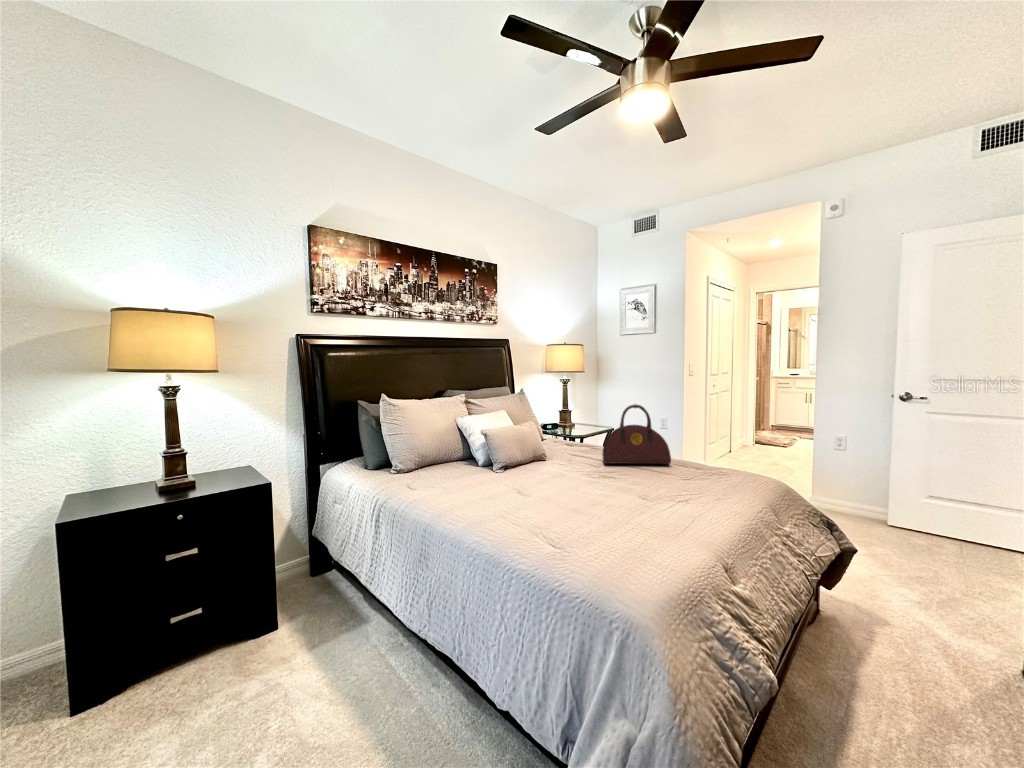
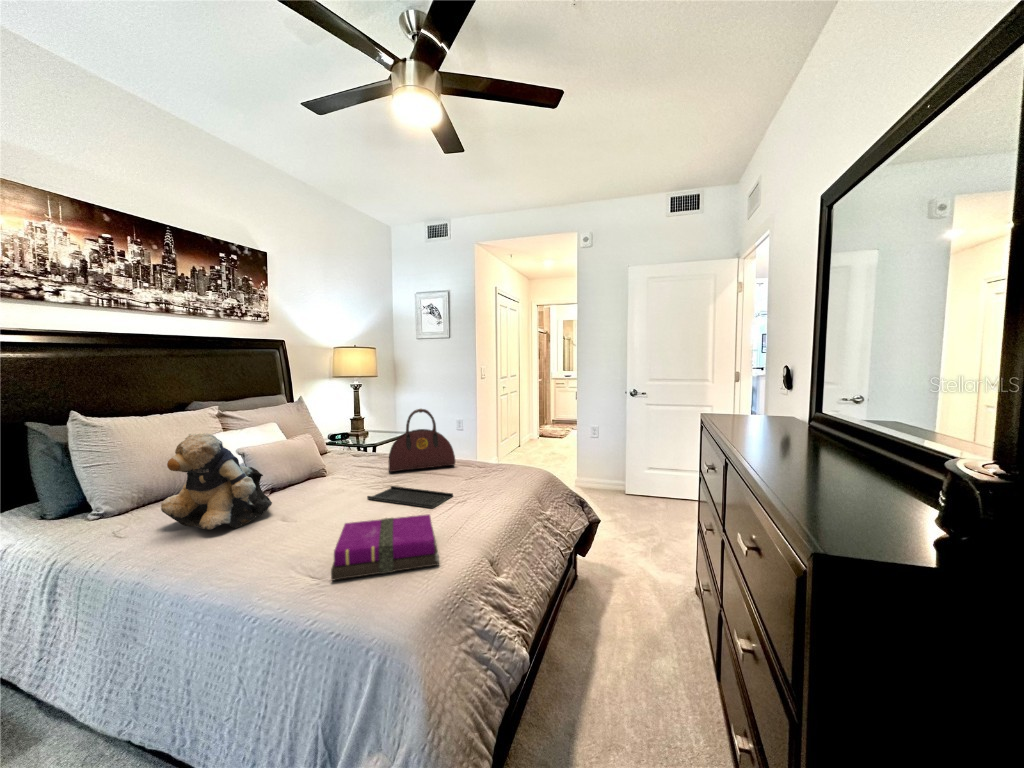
teddy bear: none [437,416,512,495] -> present [161,433,272,530]
tray: none [588,477,674,504] -> present [367,486,453,508]
notebook: none [572,504,672,560] -> present [331,515,439,580]

